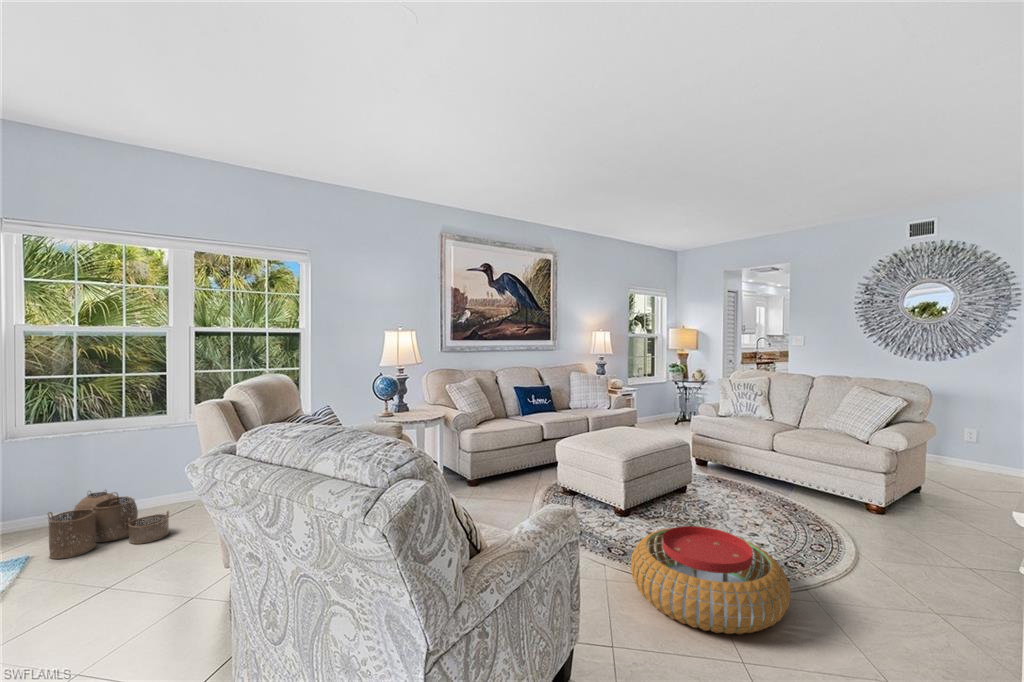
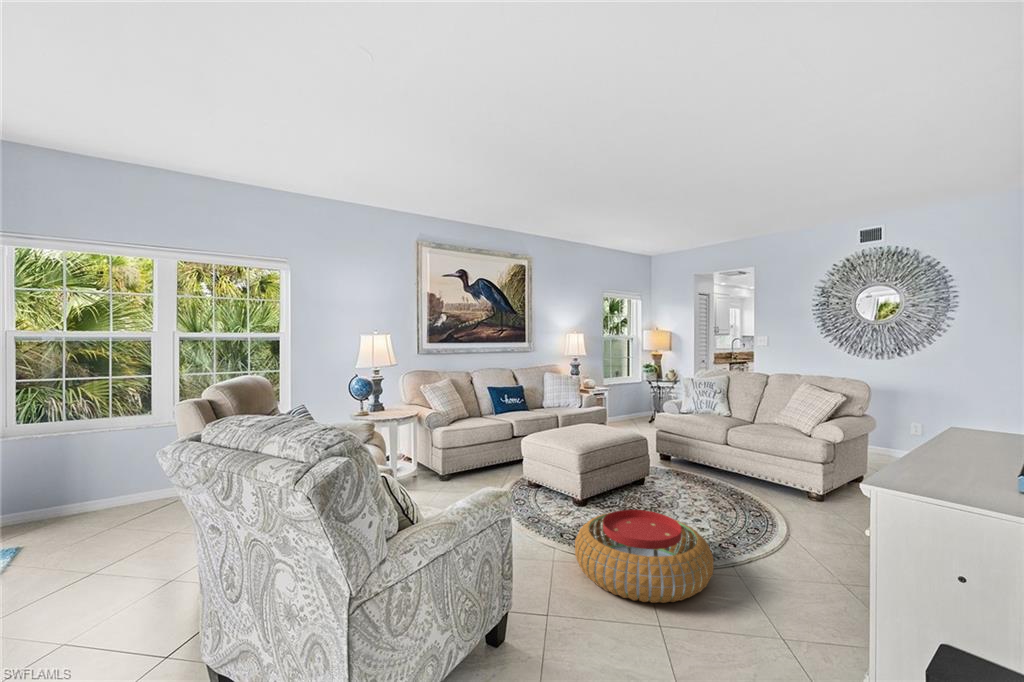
woven basket: present [48,490,169,559] -> none [40,483,155,546]

